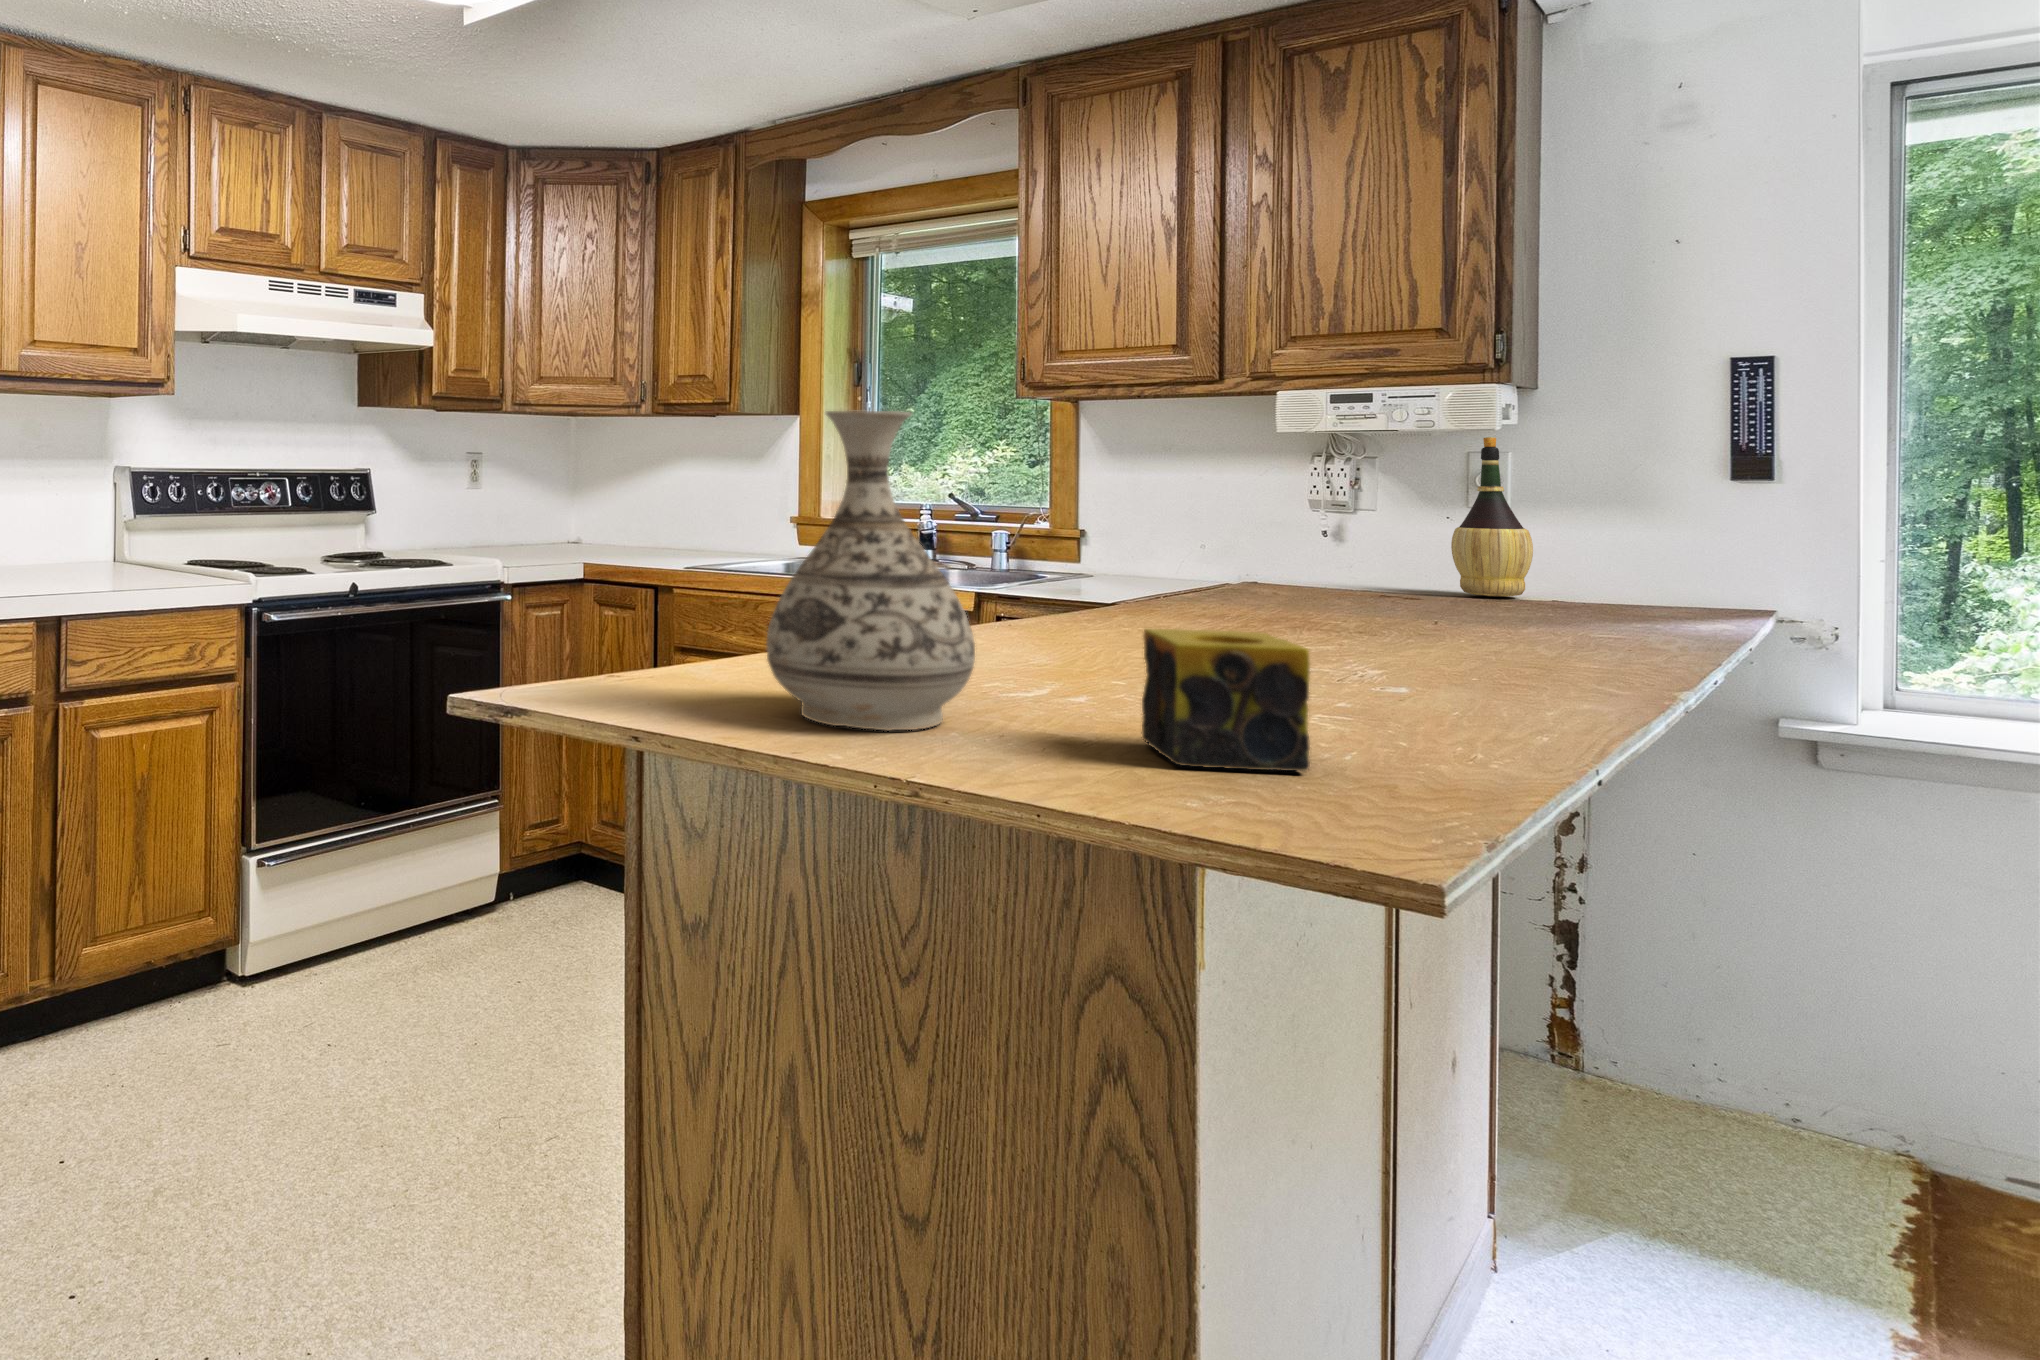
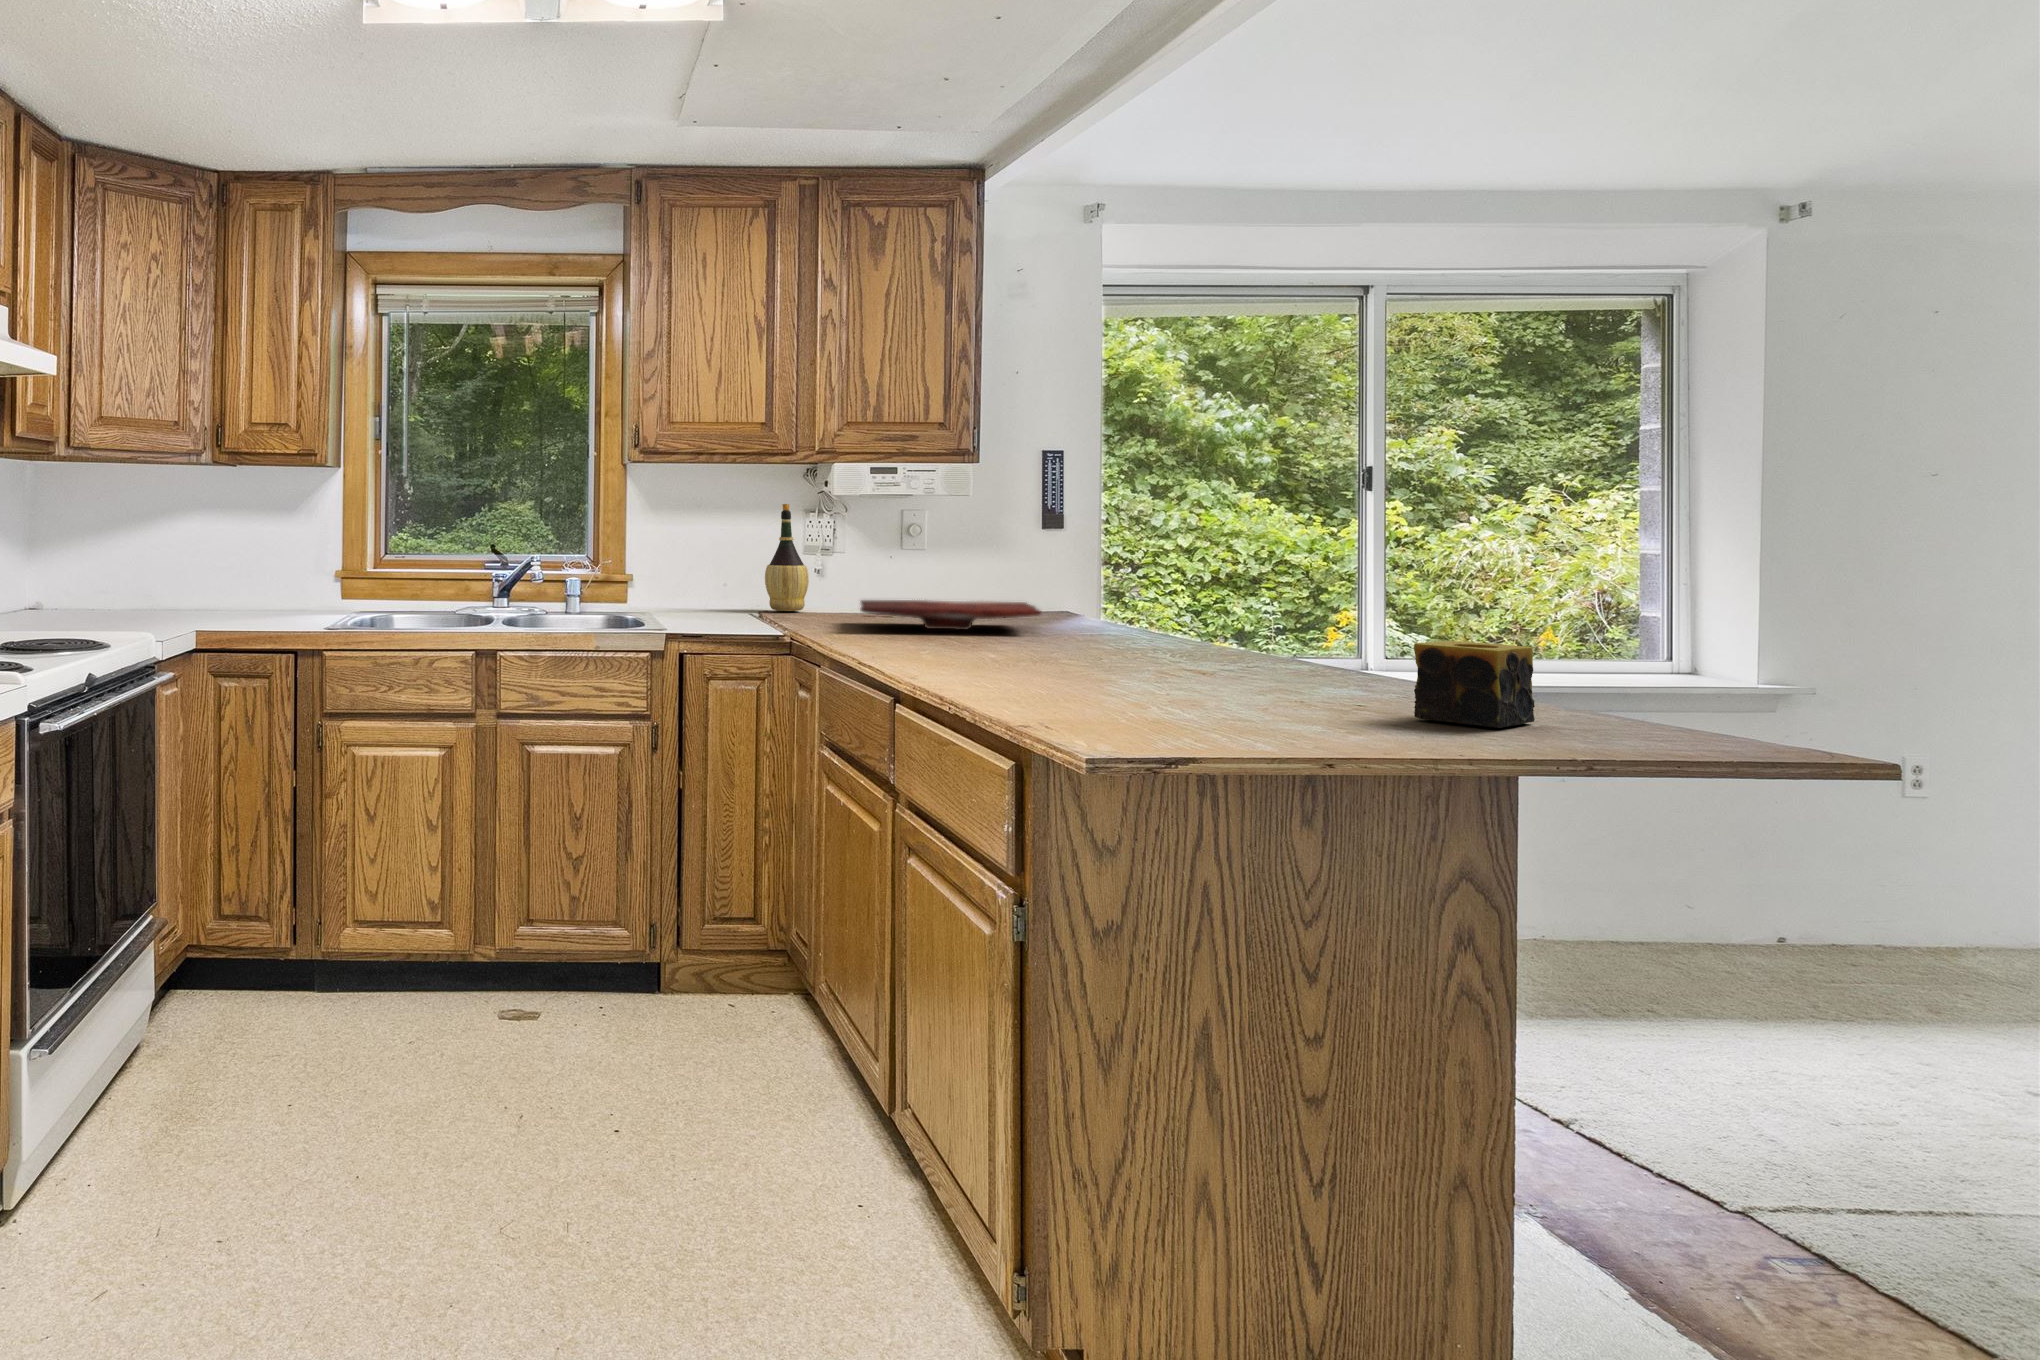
vase: present [767,410,975,731] -> none [1181,495,1355,736]
wine bottle: present [1451,437,1533,597] -> present [765,504,809,611]
cutting board: none [1157,564,1479,608] -> present [860,600,1041,630]

